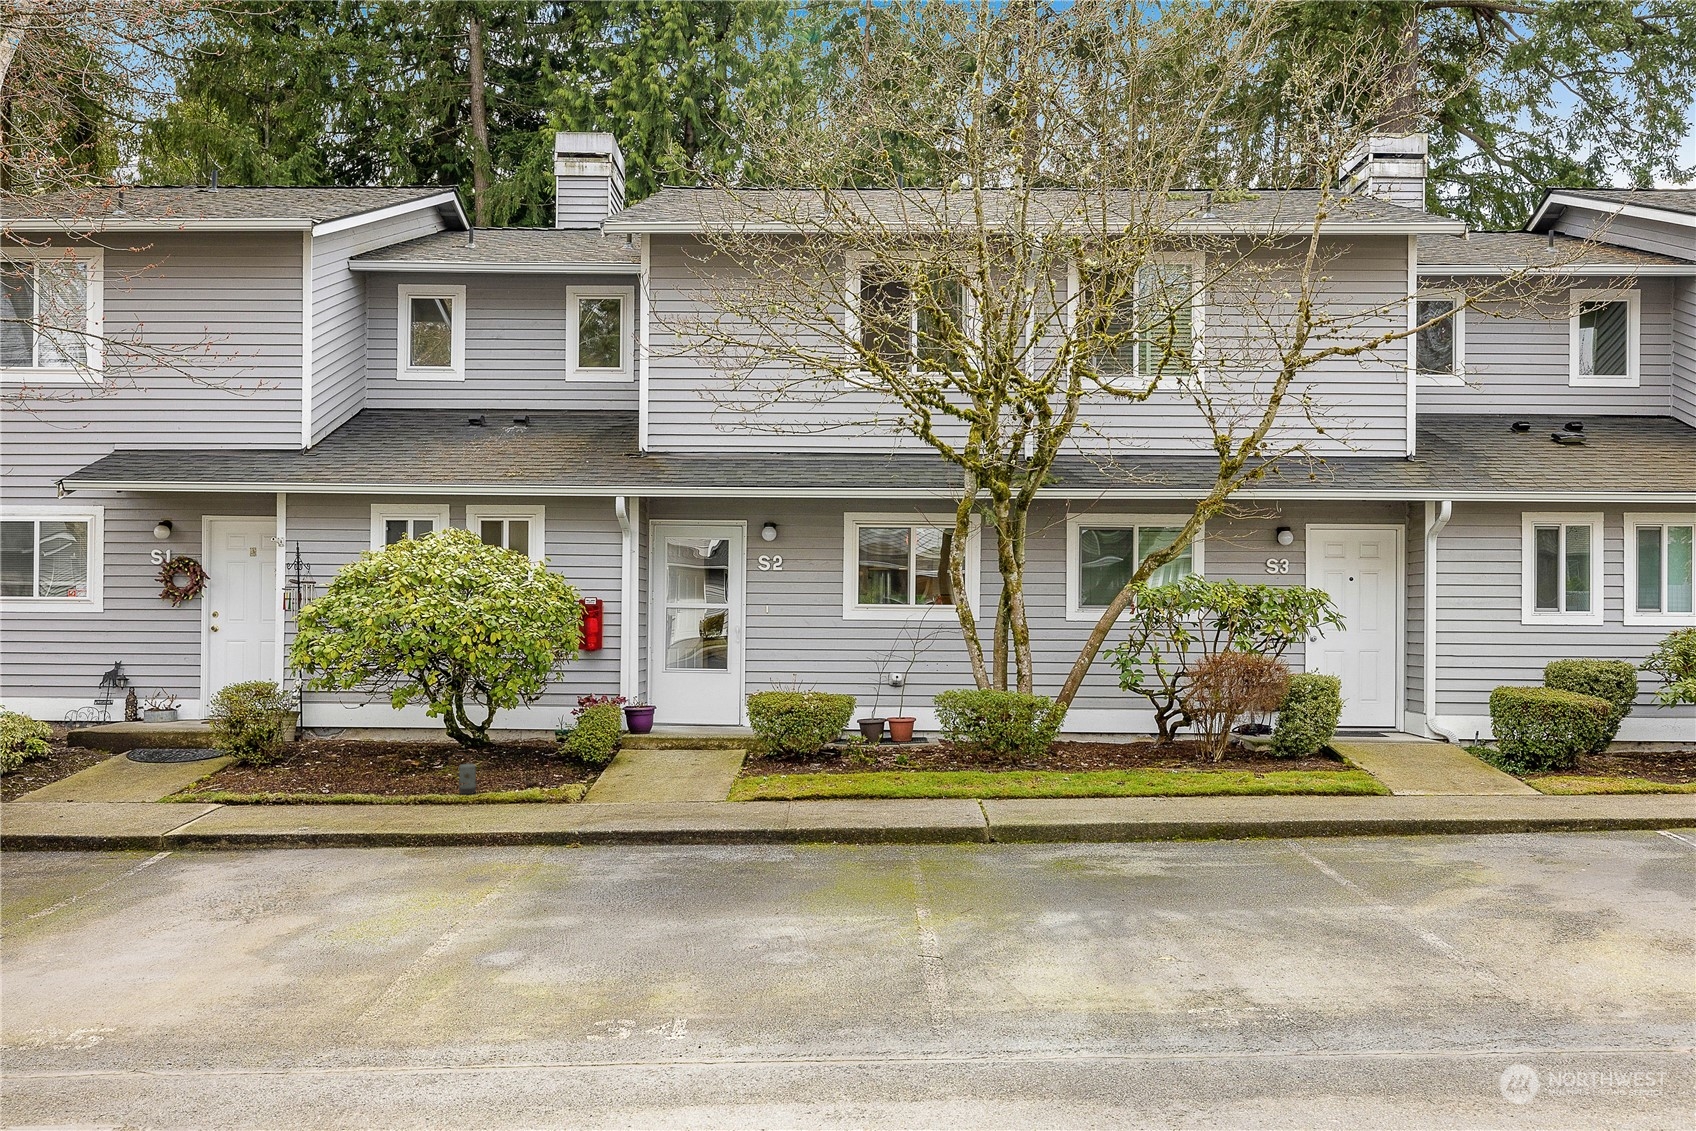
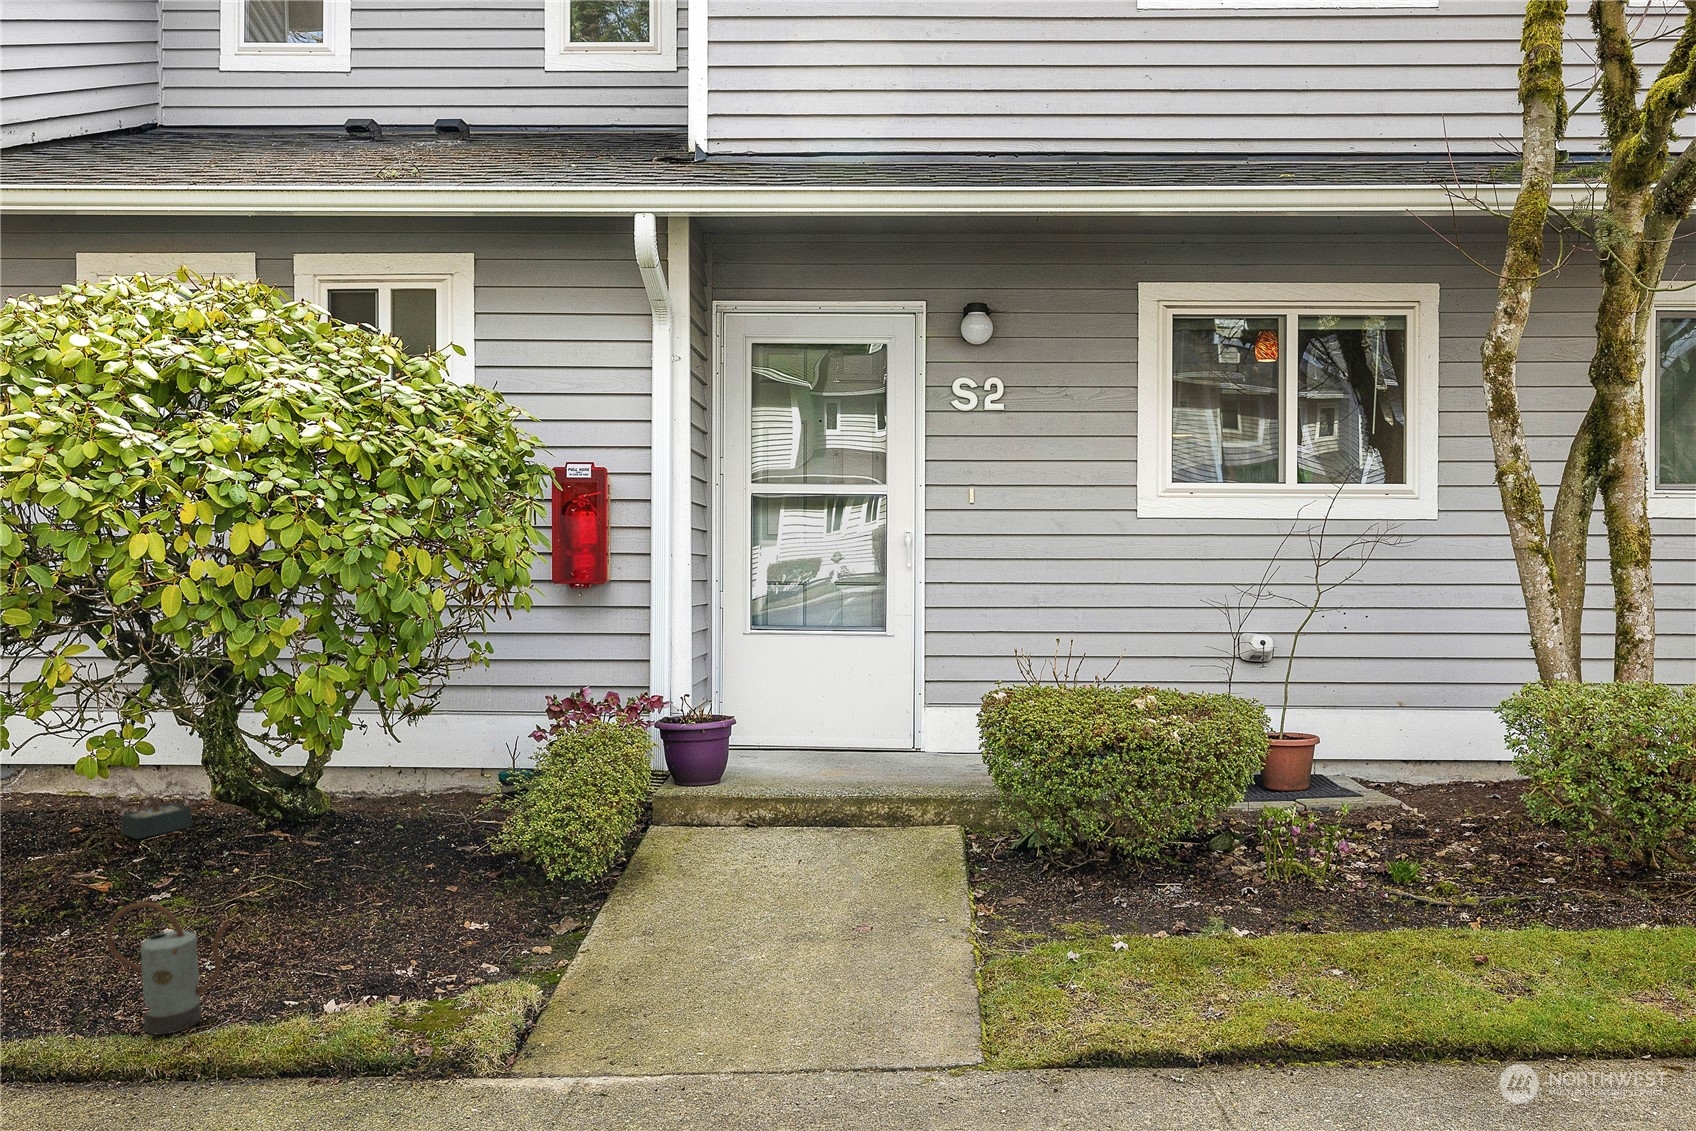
decorative plant: none [400,721,435,752] -> present [98,766,199,839]

